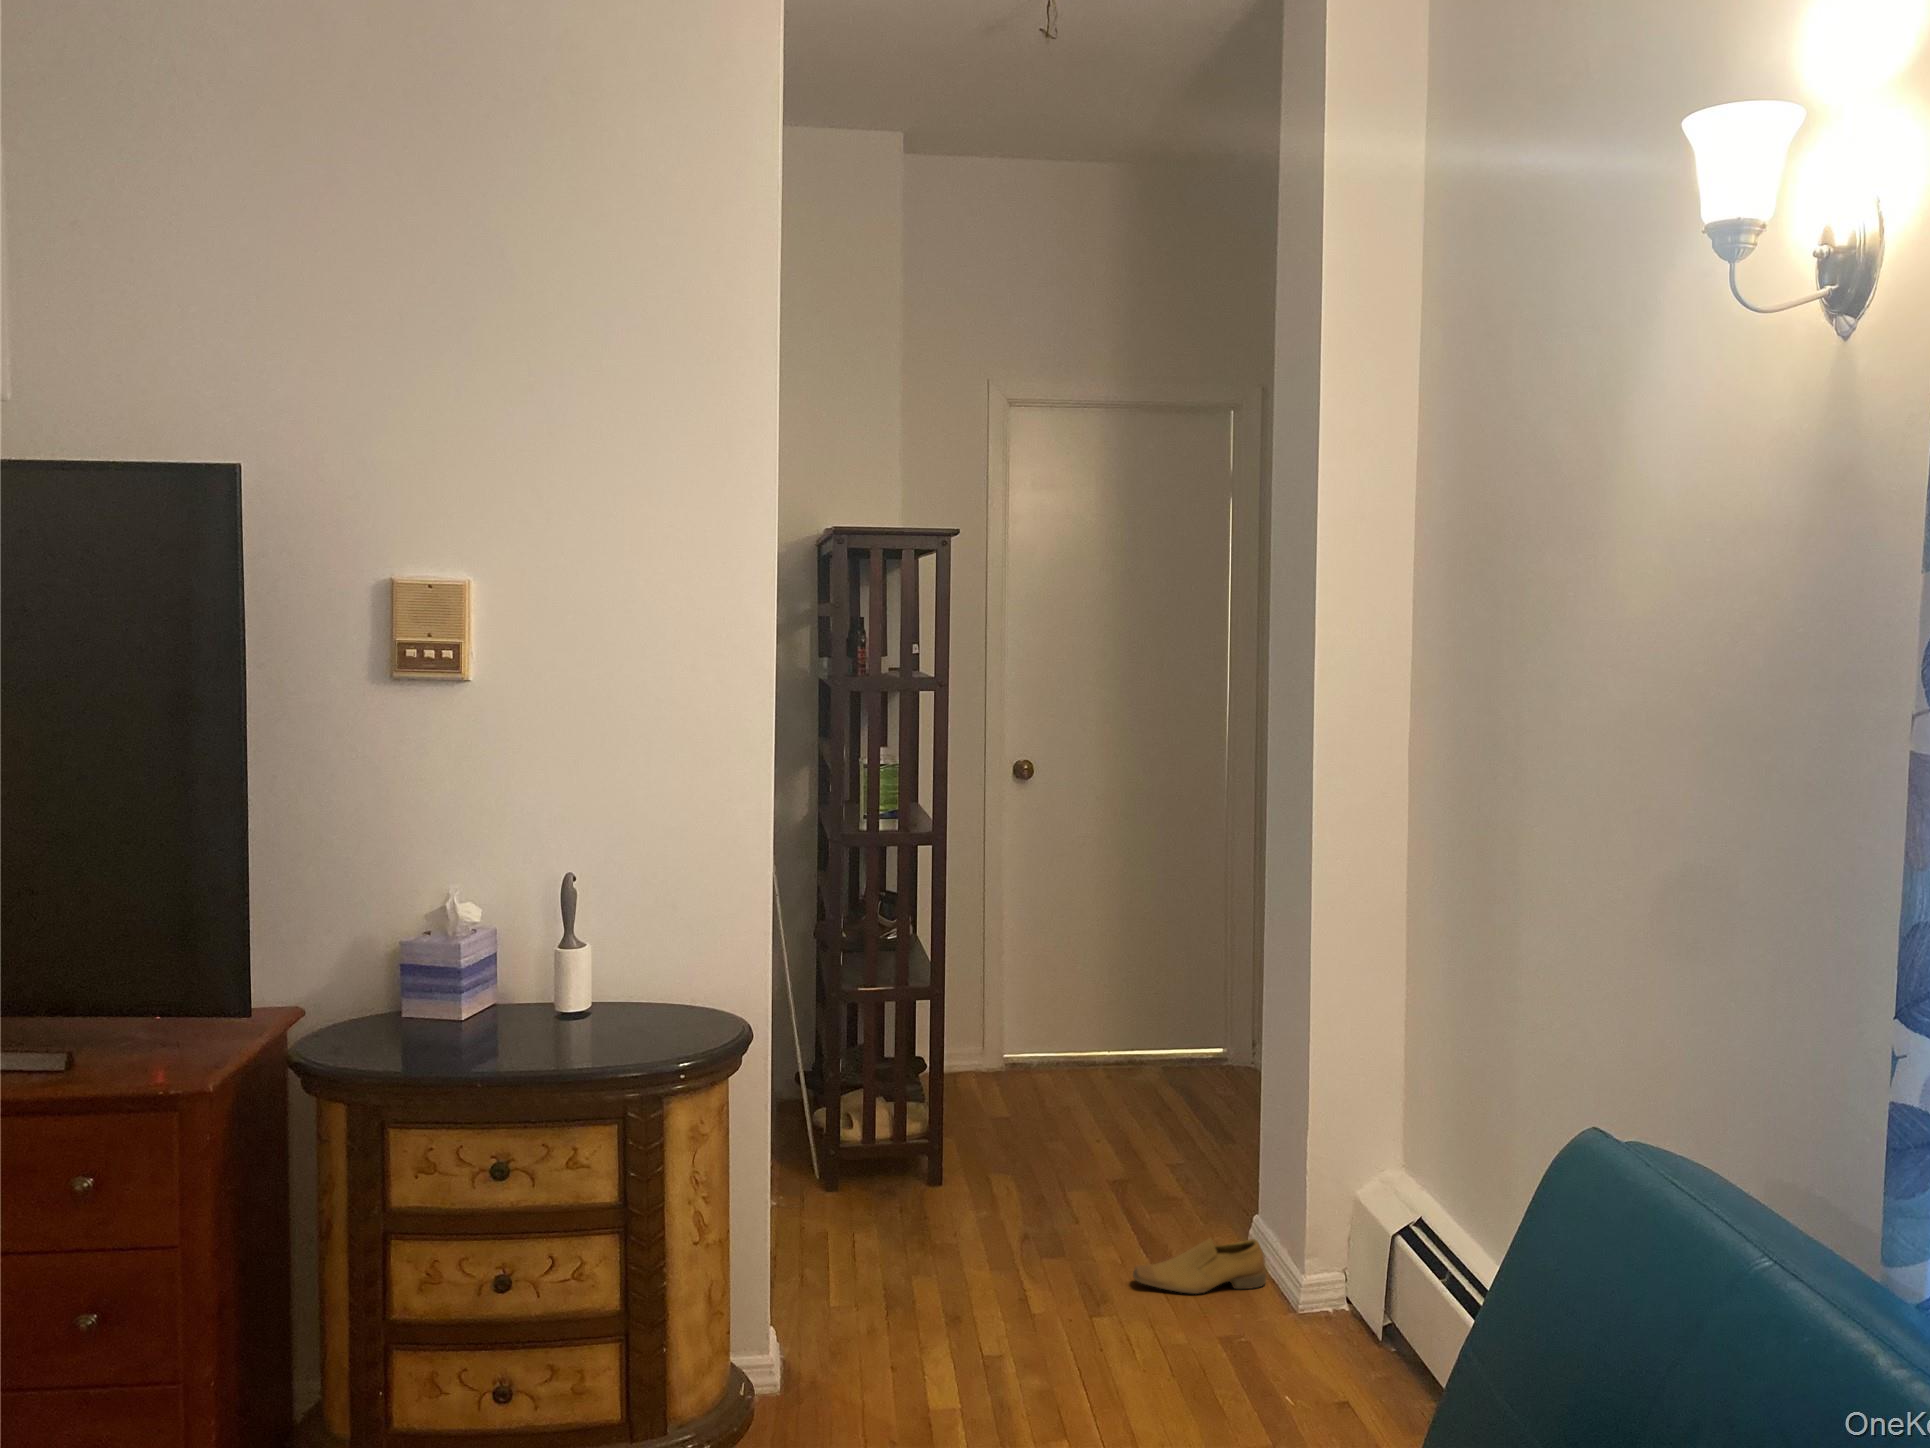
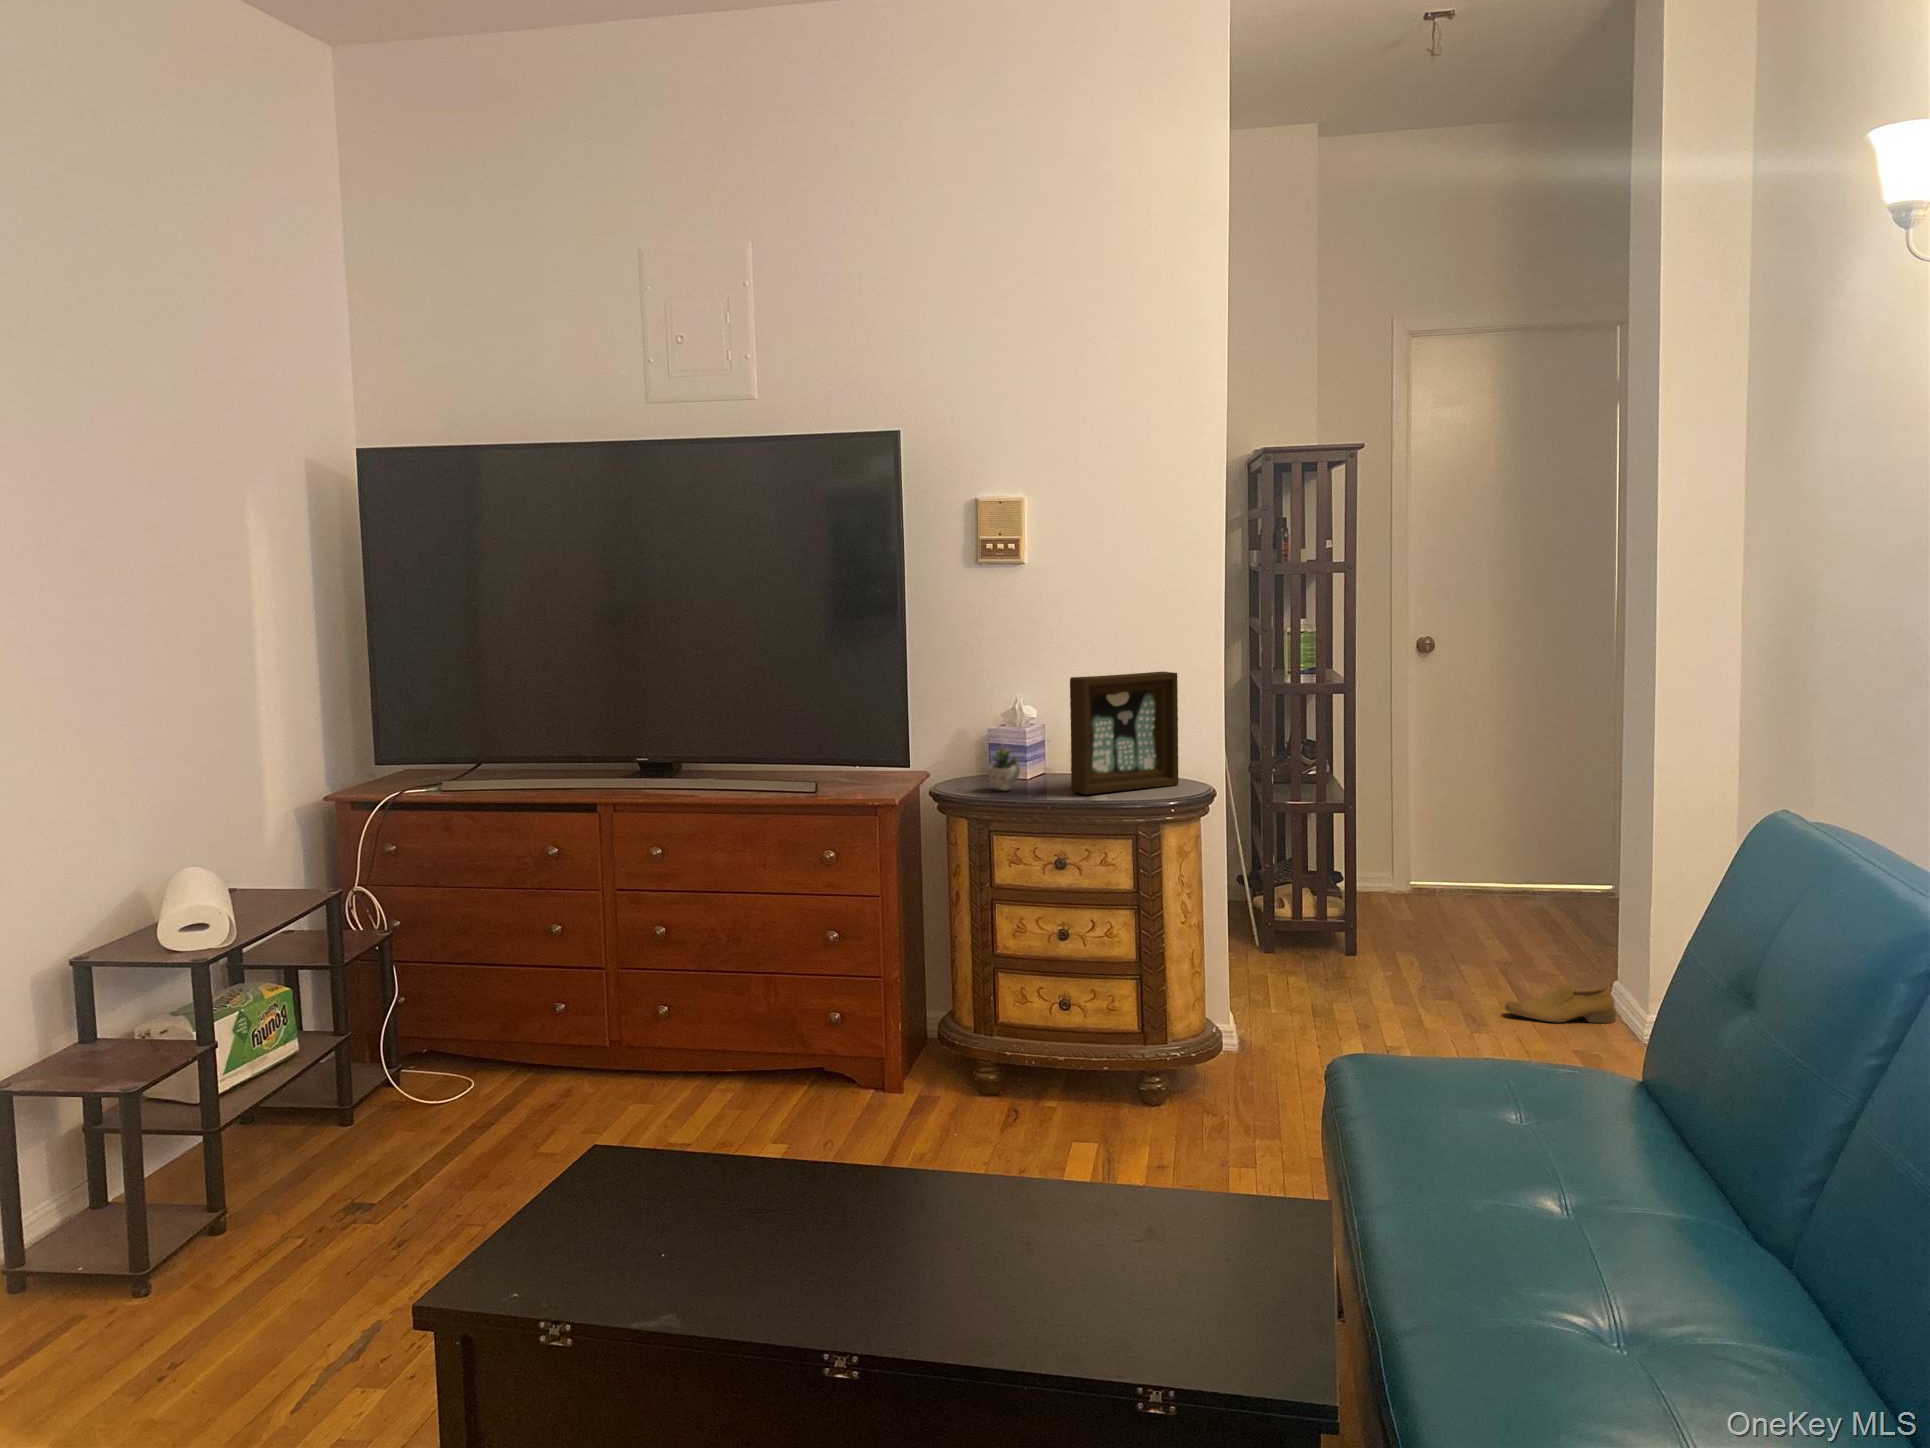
picture frame: none [524,850,697,1052] -> present [1070,672,1179,795]
succulent plant: none [387,965,490,1047] -> present [988,745,1020,791]

